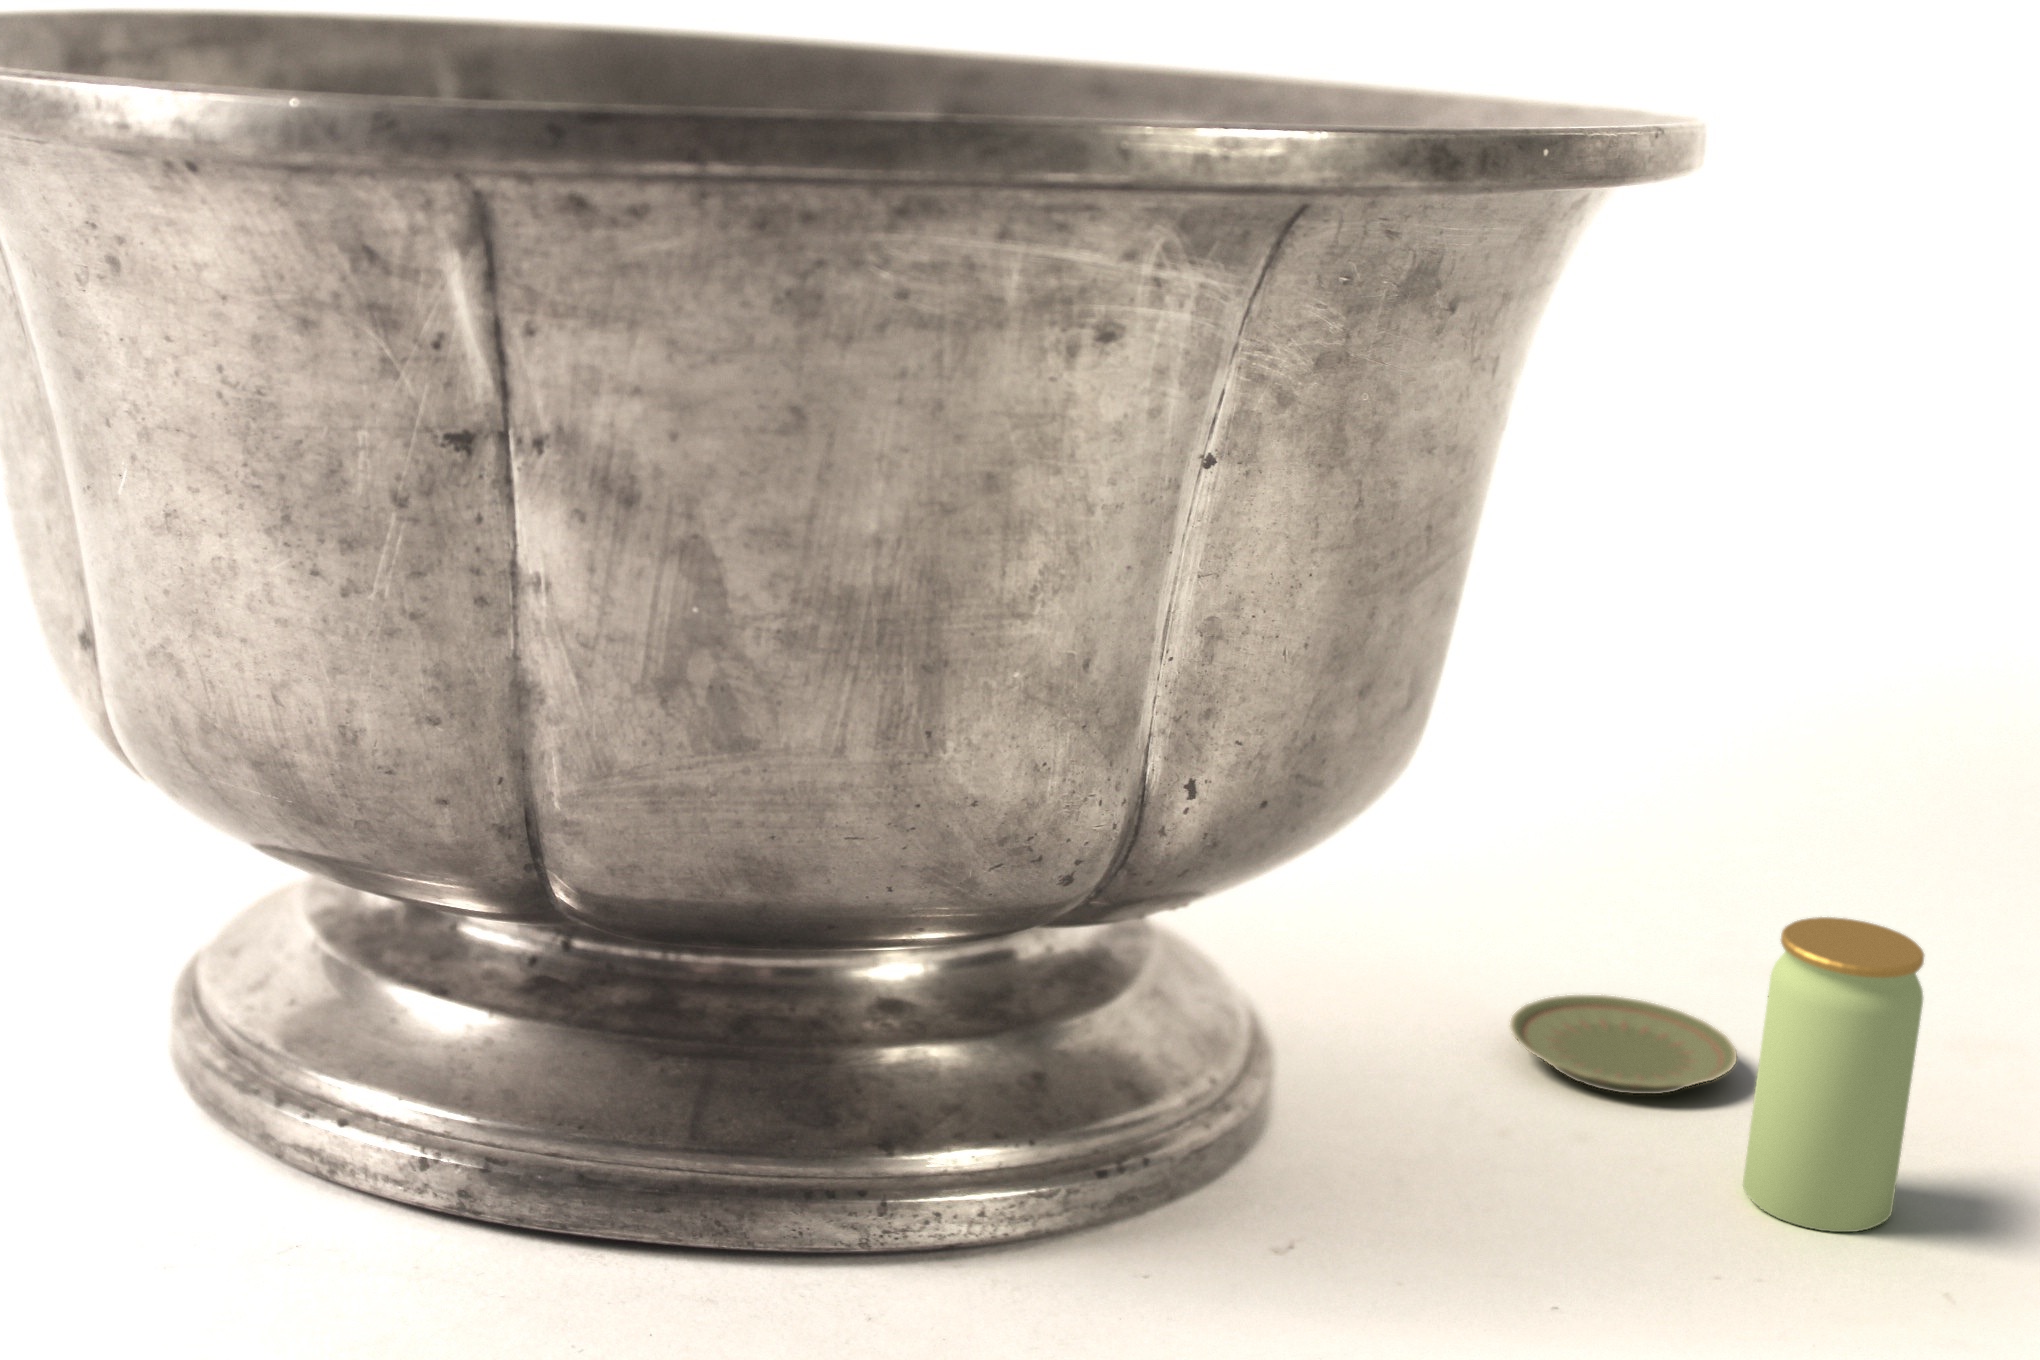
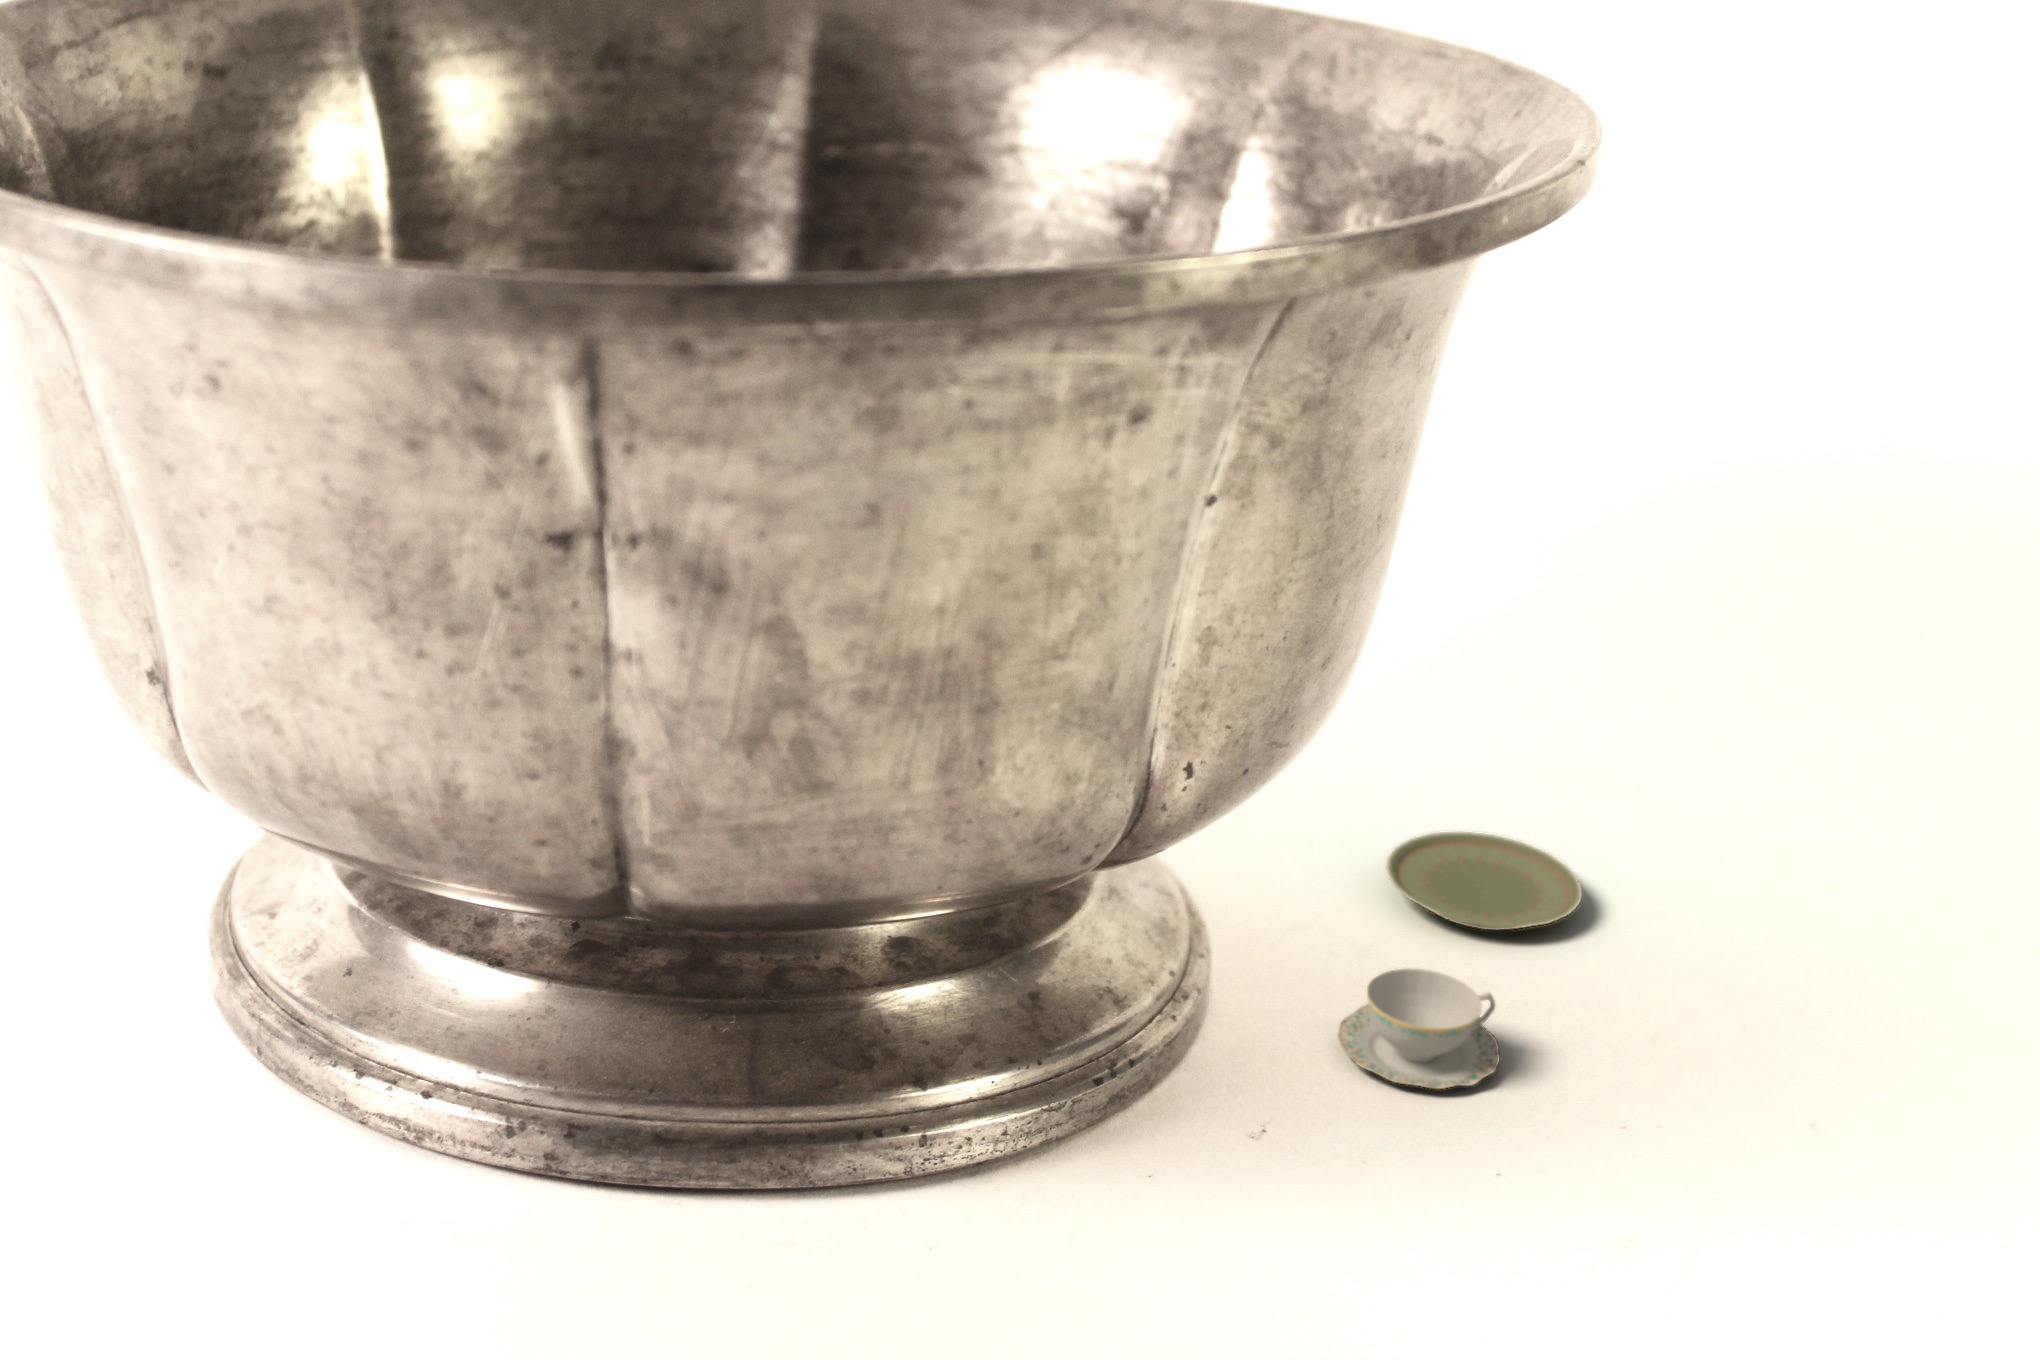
jar: present [1743,917,1924,1232] -> none [1614,800,1775,1068]
teacup: none [1408,1096,1595,1224] -> present [1338,968,1500,1089]

